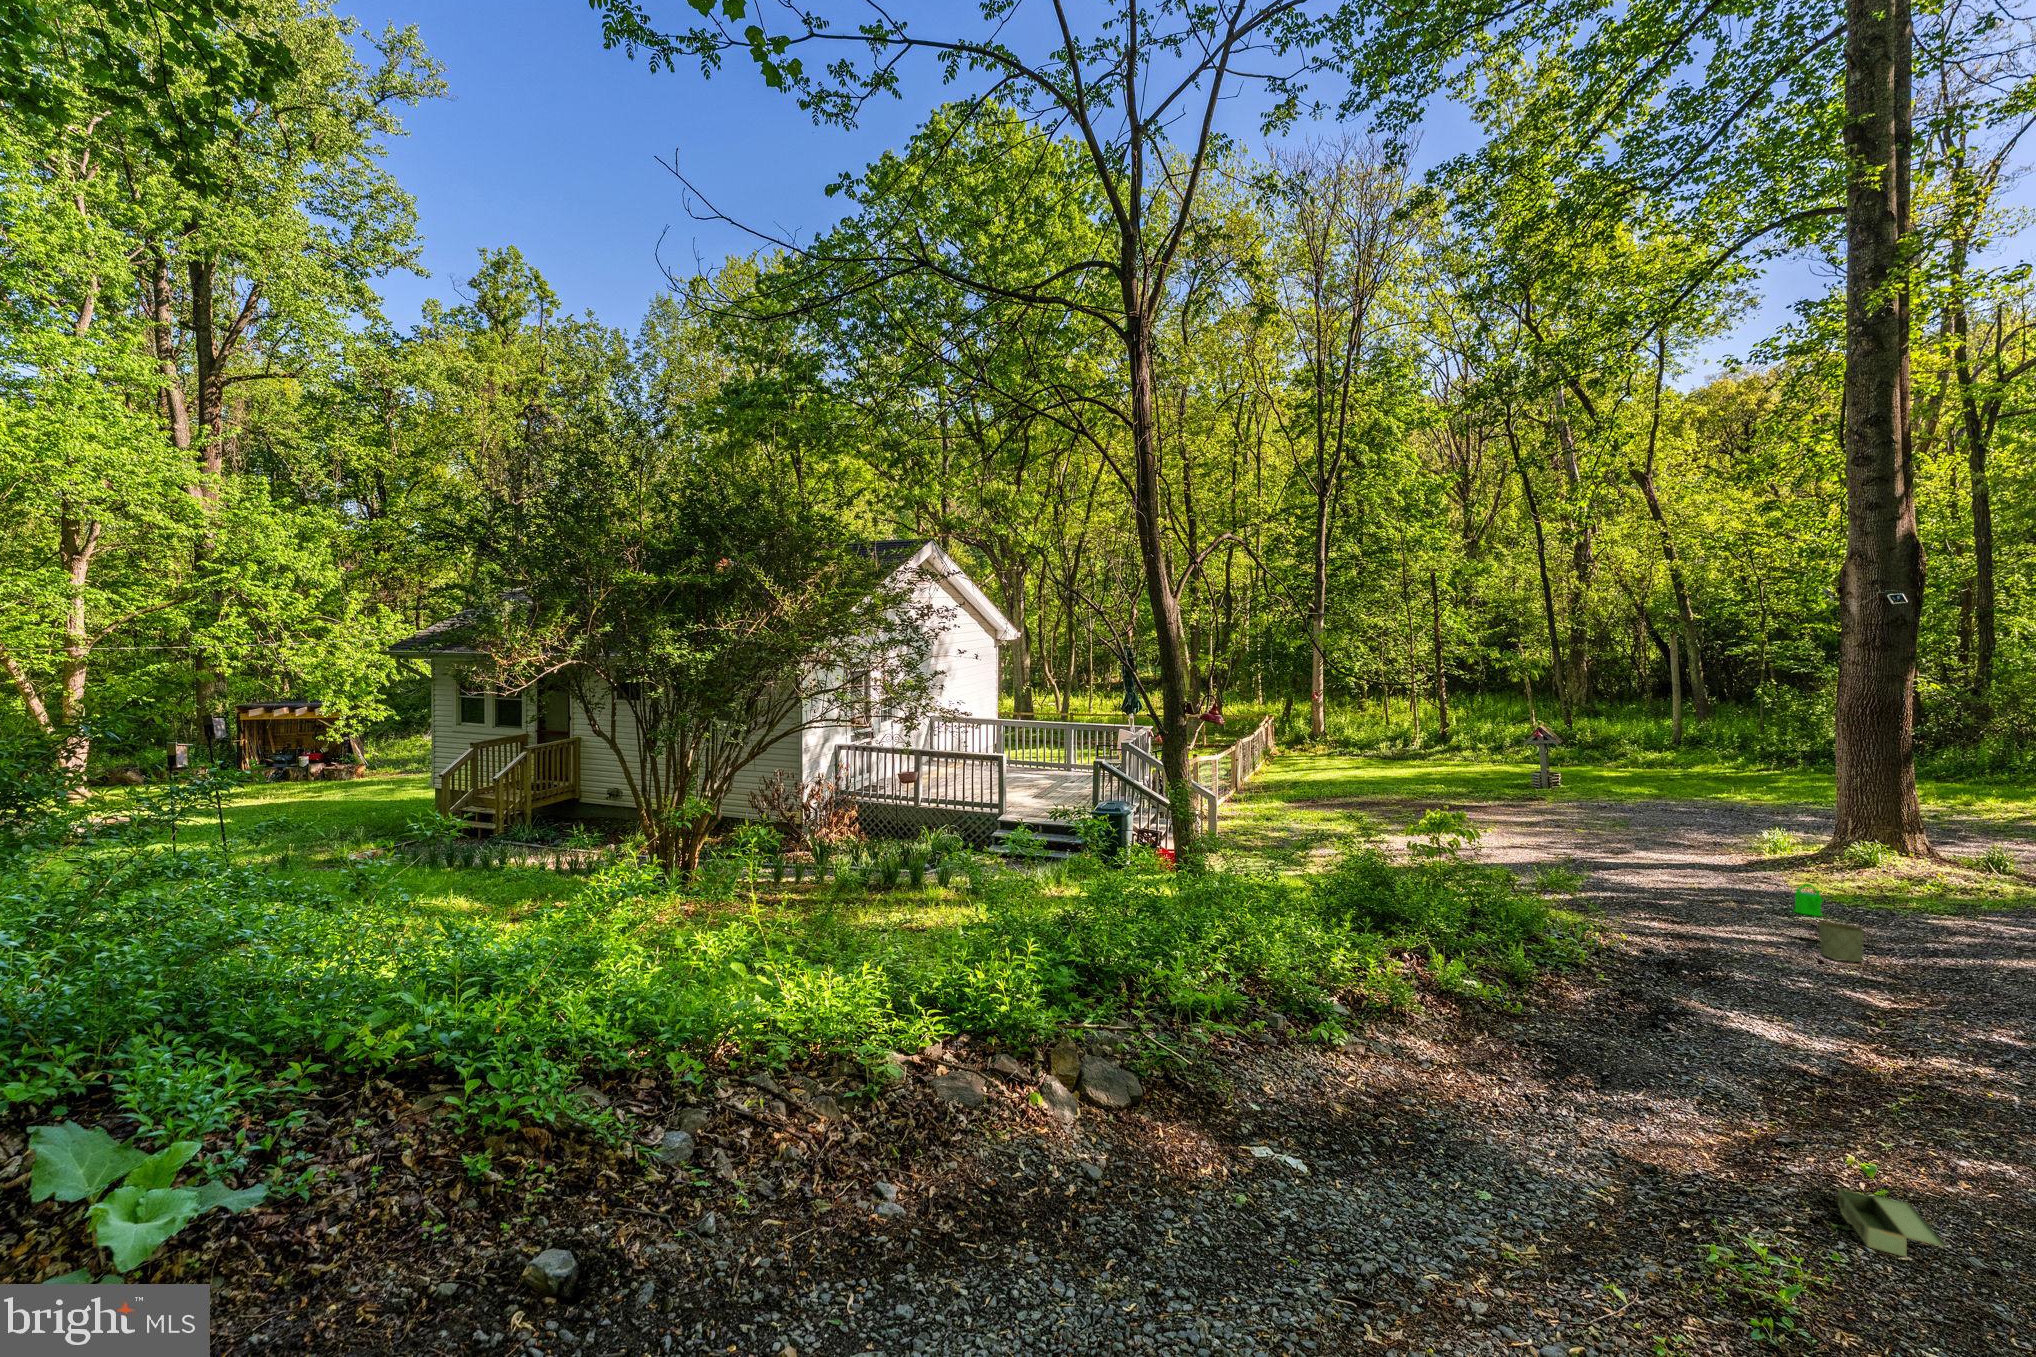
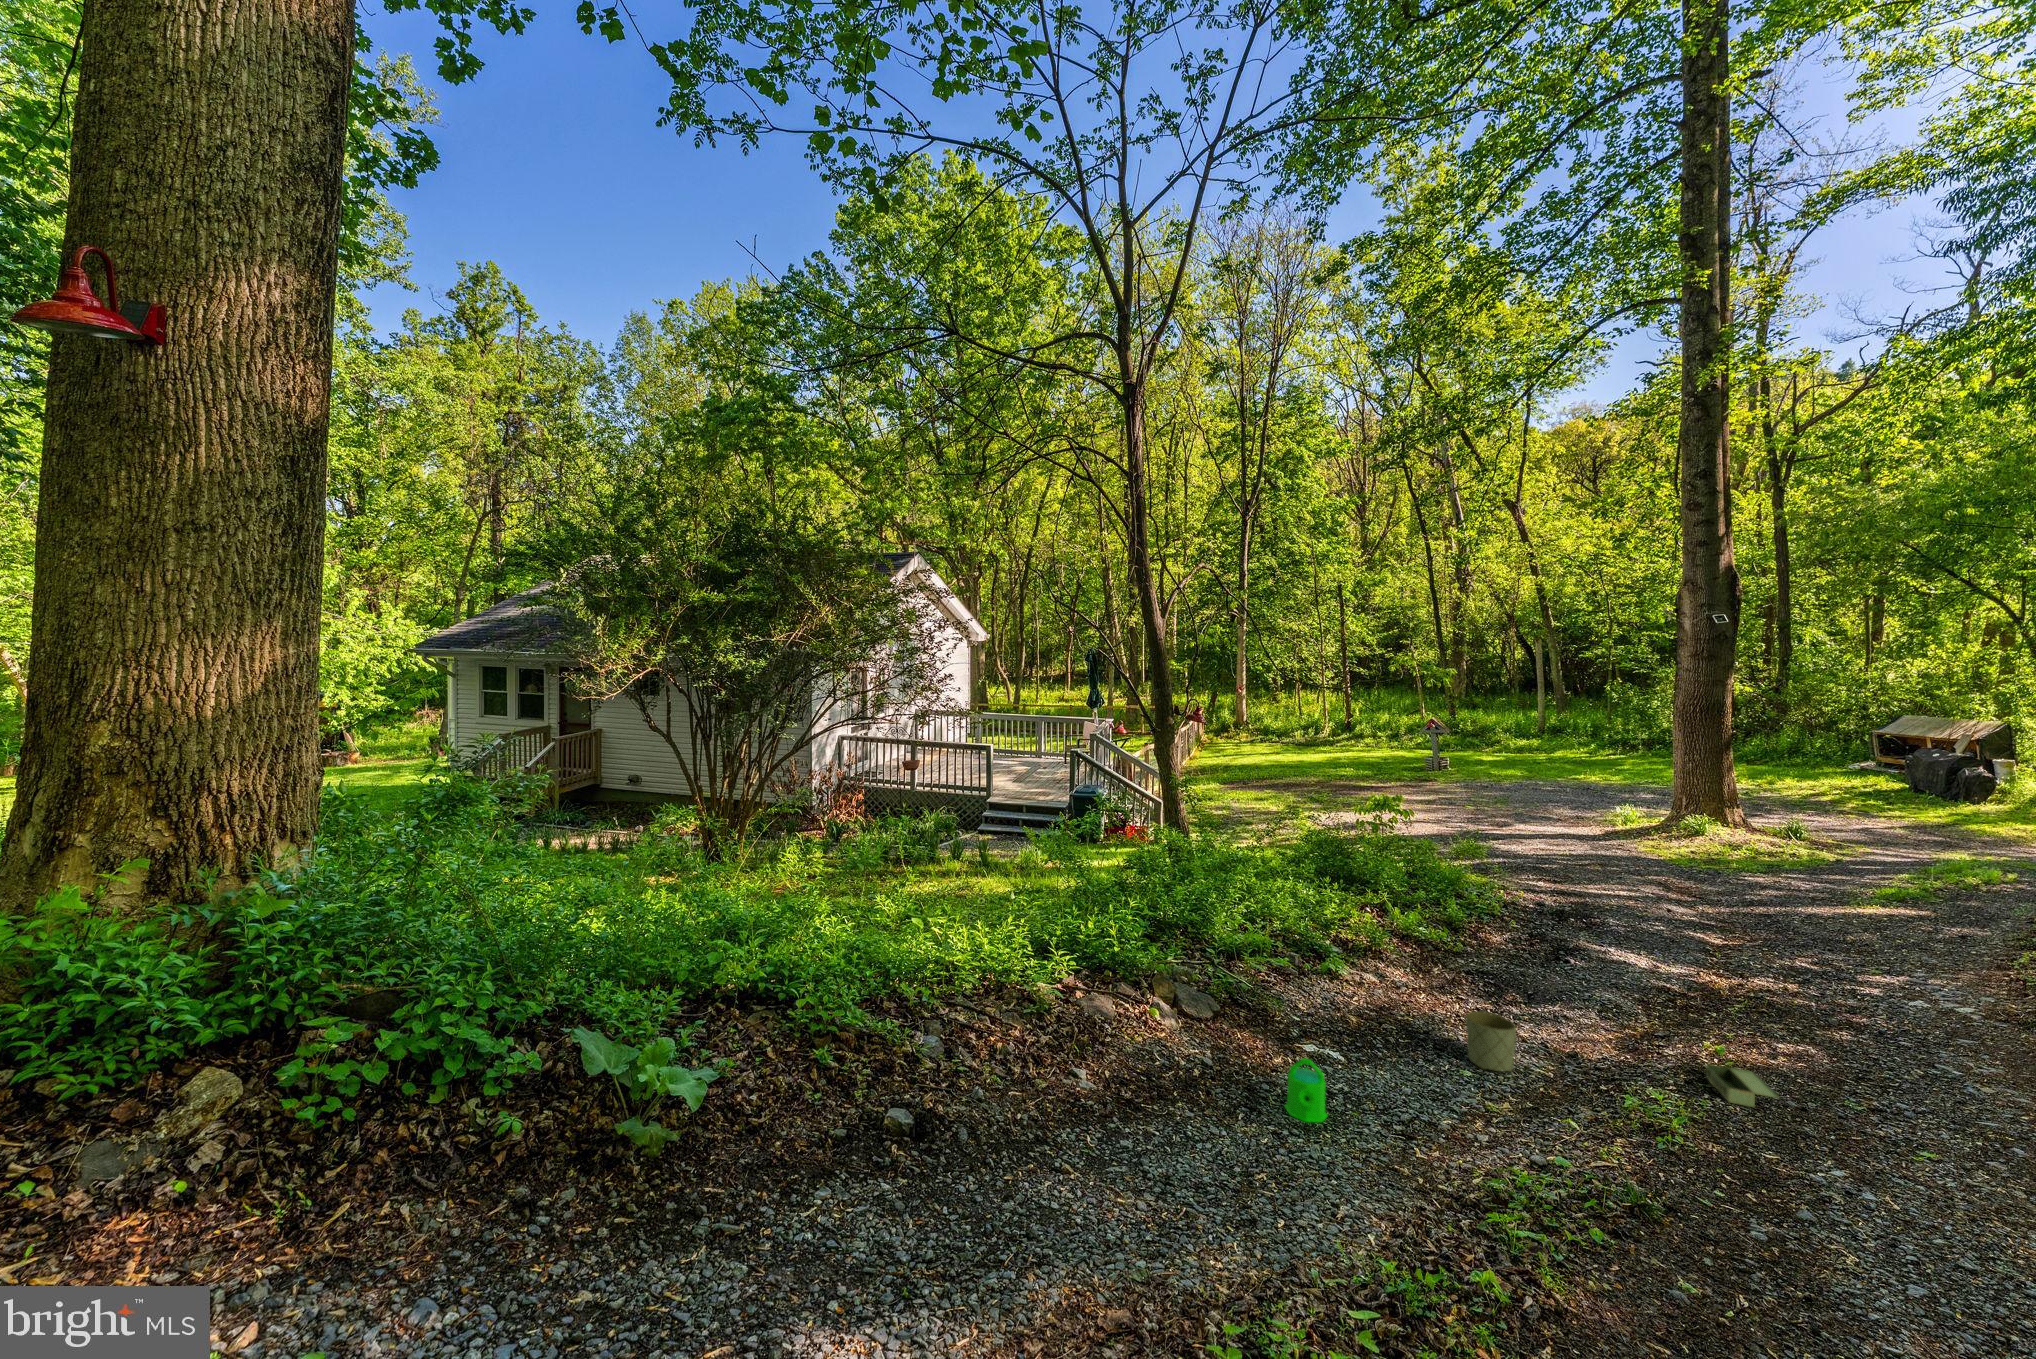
watering can: present [1794,884,1823,916] -> present [1285,1058,1328,1122]
planter: present [1819,922,1864,962] -> present [1466,1011,1516,1071]

